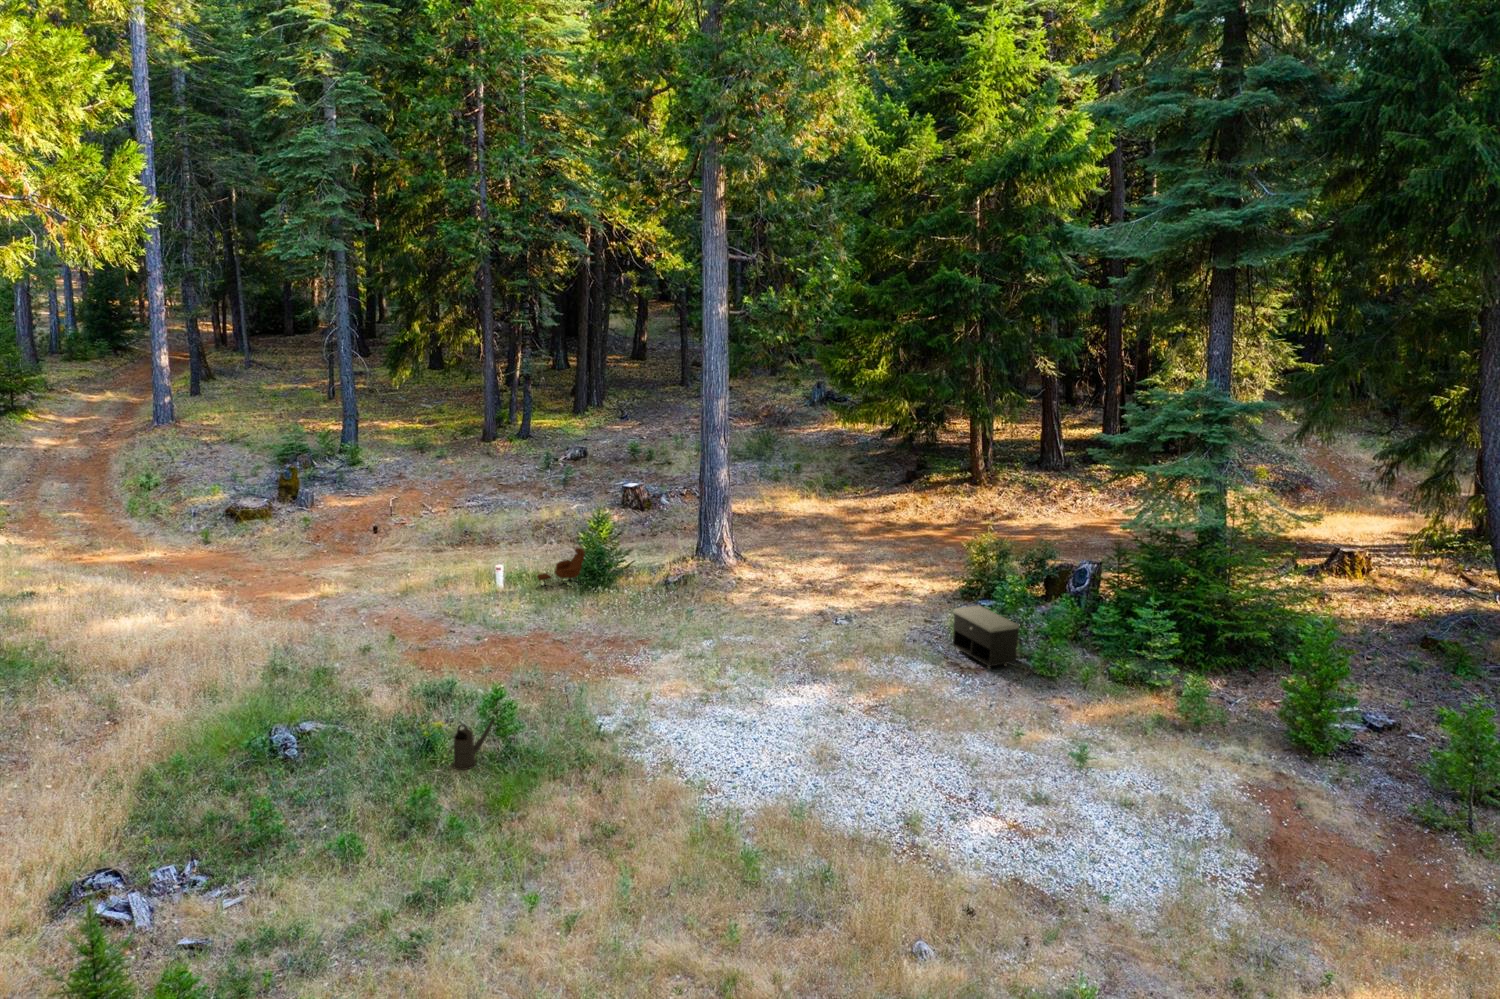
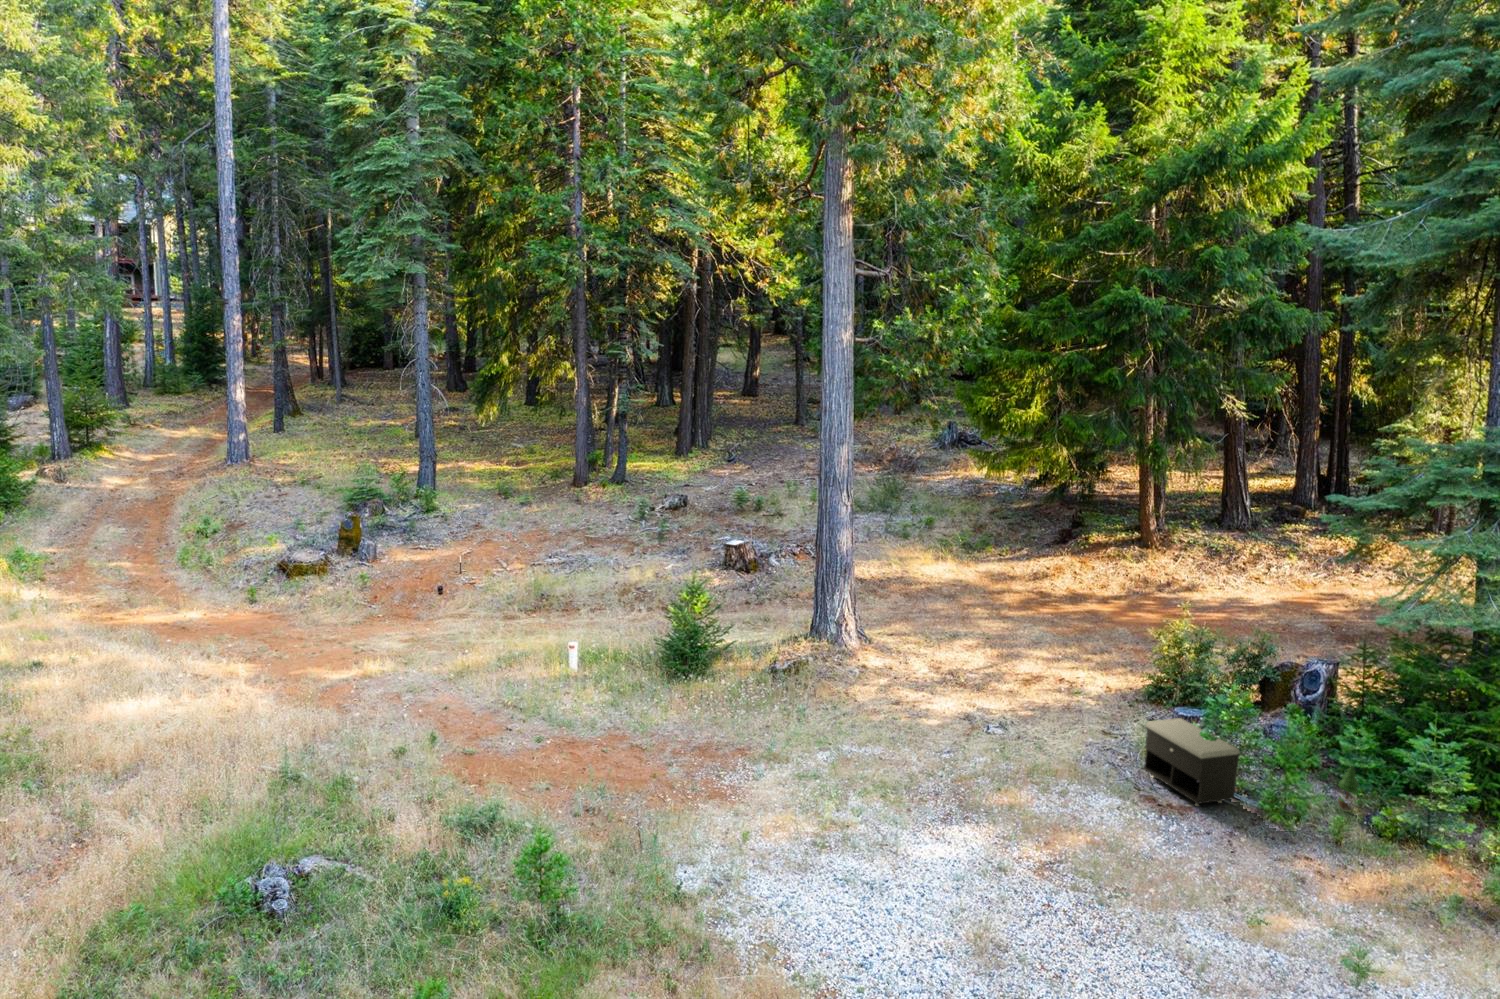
lounge chair: present [537,548,585,587] -> none [618,620,677,671]
potted tree: none [1089,631,1103,667] -> present [1338,766,1359,811]
watering can: present [448,720,494,770] -> none [494,852,555,919]

